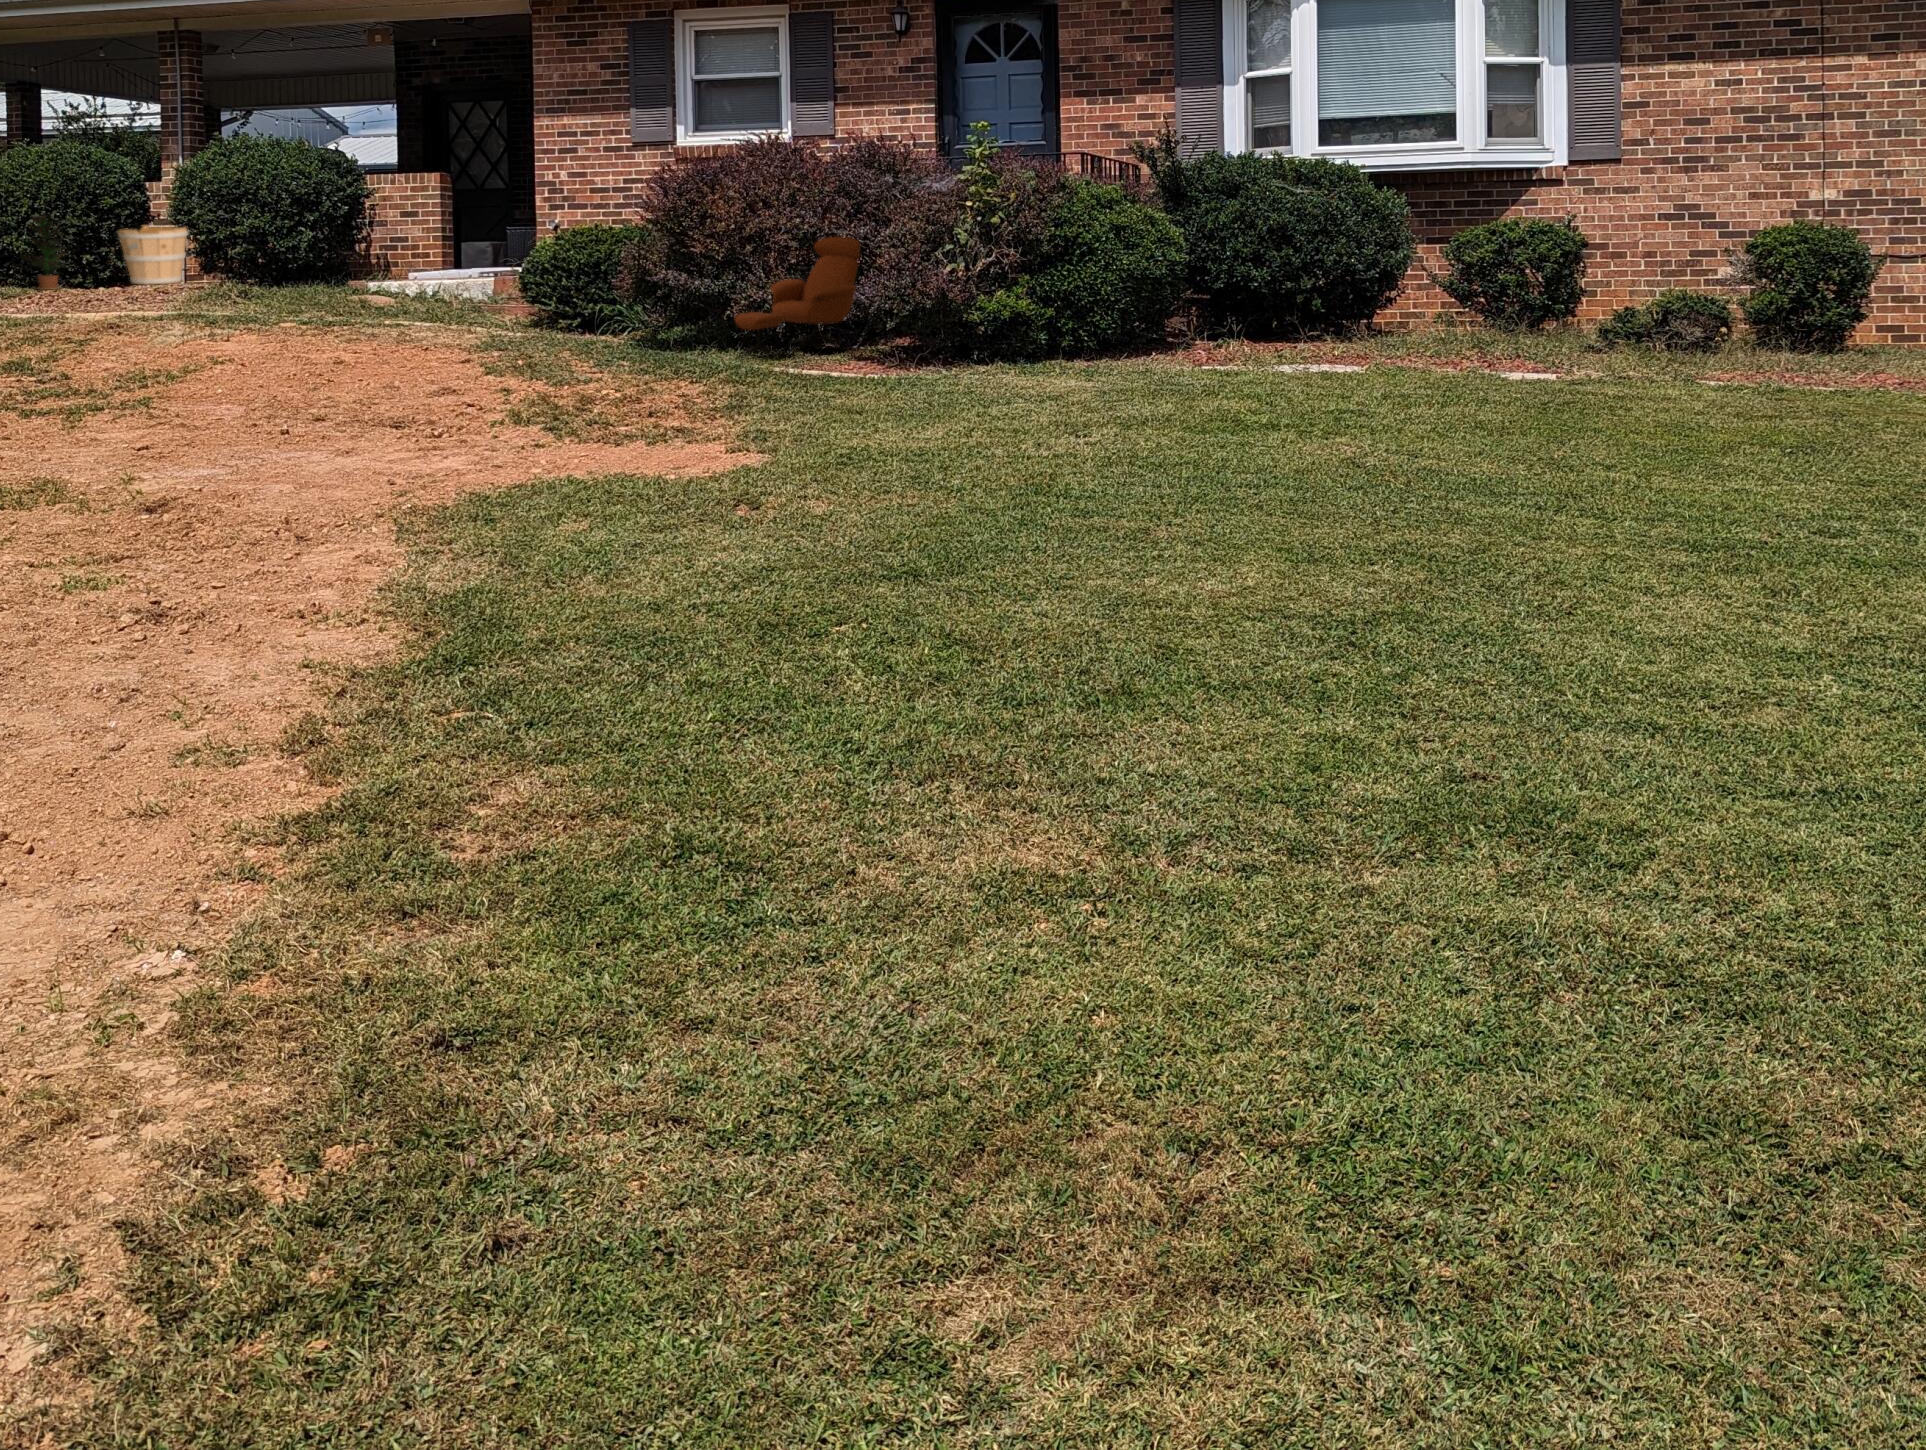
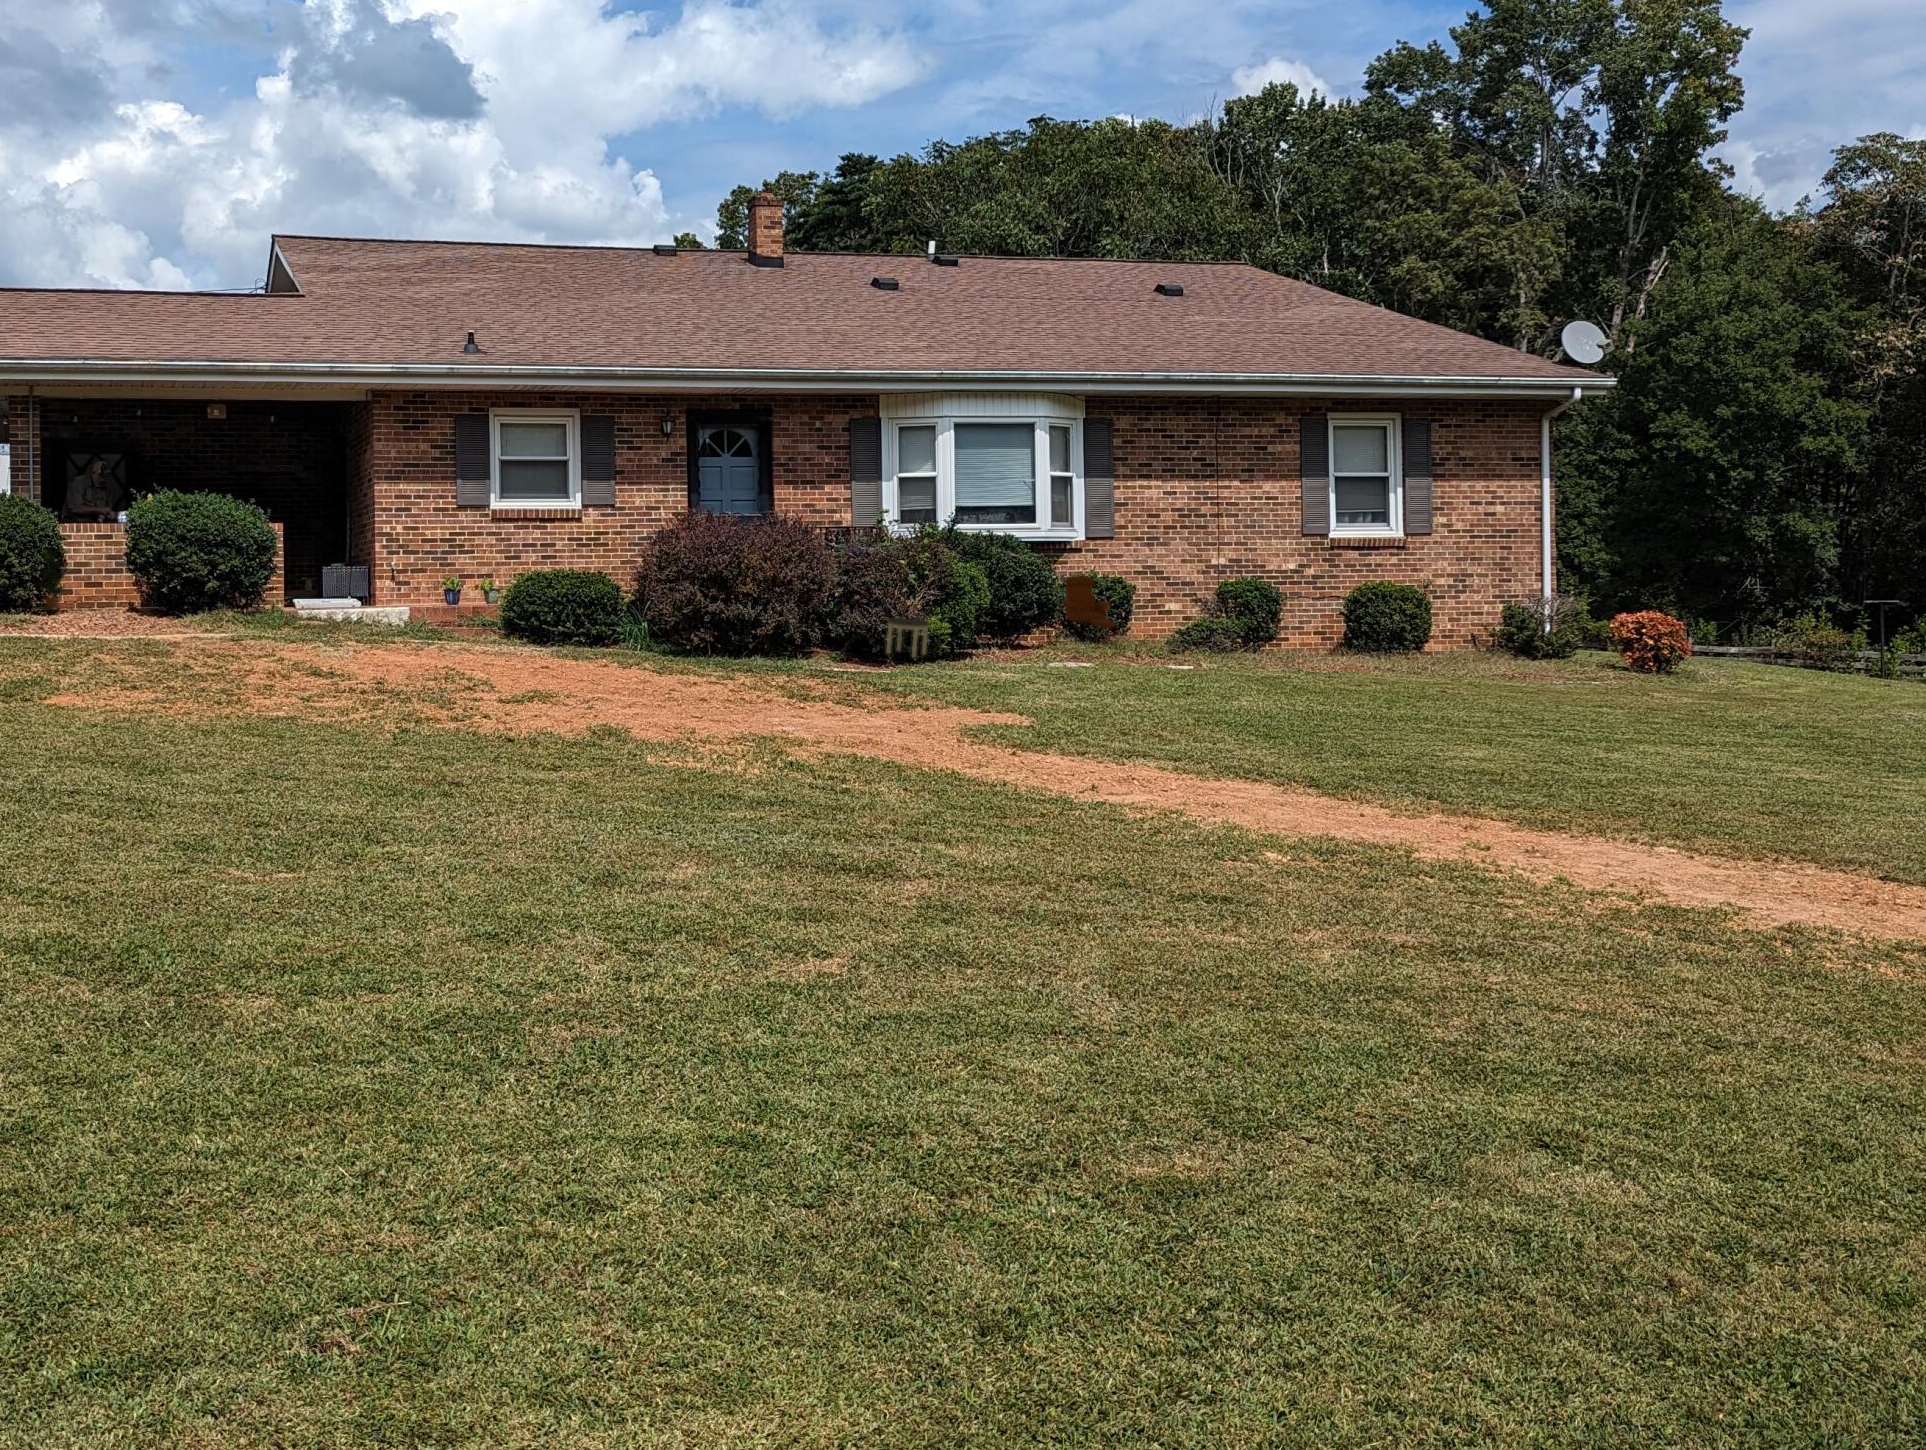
wooden bucket: present [118,226,189,285] -> none [83,556,136,604]
lounge chair: present [735,236,860,359] -> present [1062,575,1116,641]
round table: none [1039,291,1111,355] -> present [886,618,930,657]

